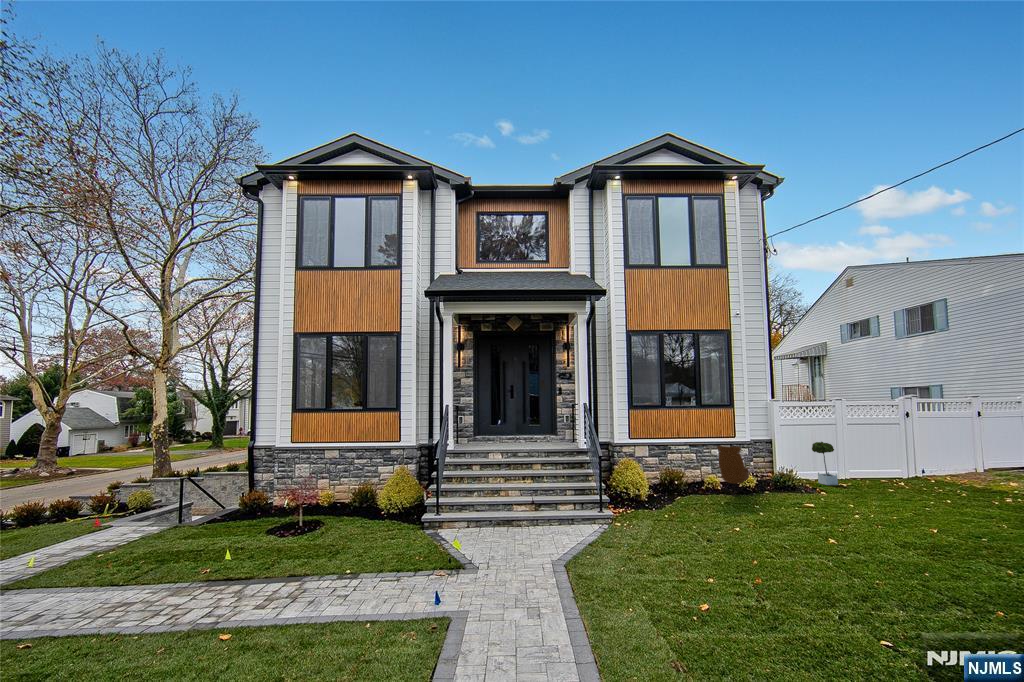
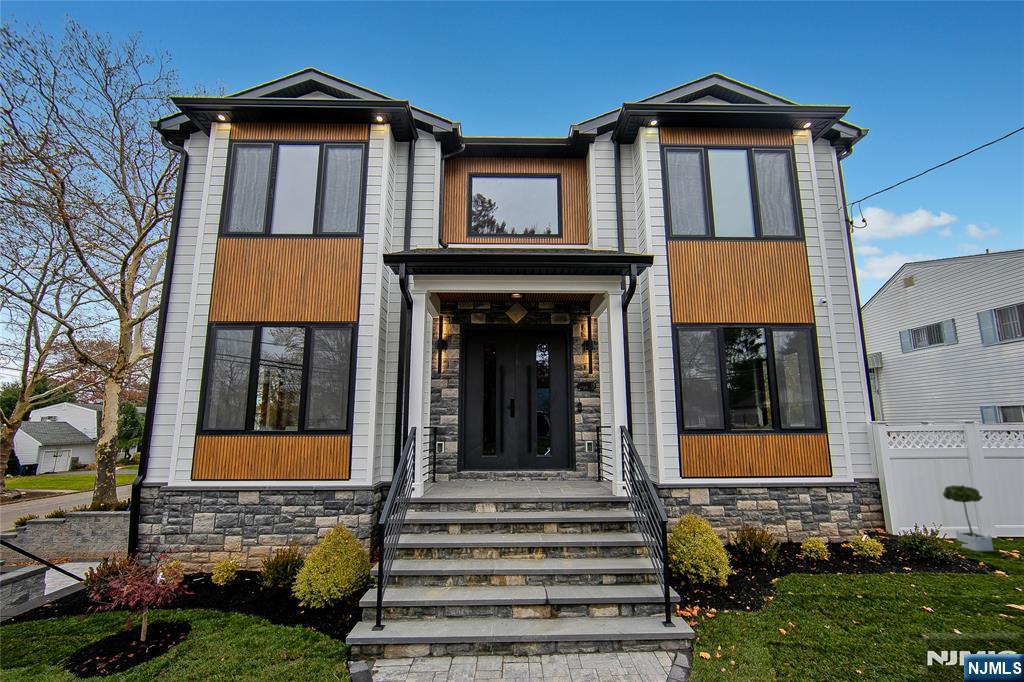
lounge chair: present [717,446,753,496] -> none [823,493,887,576]

